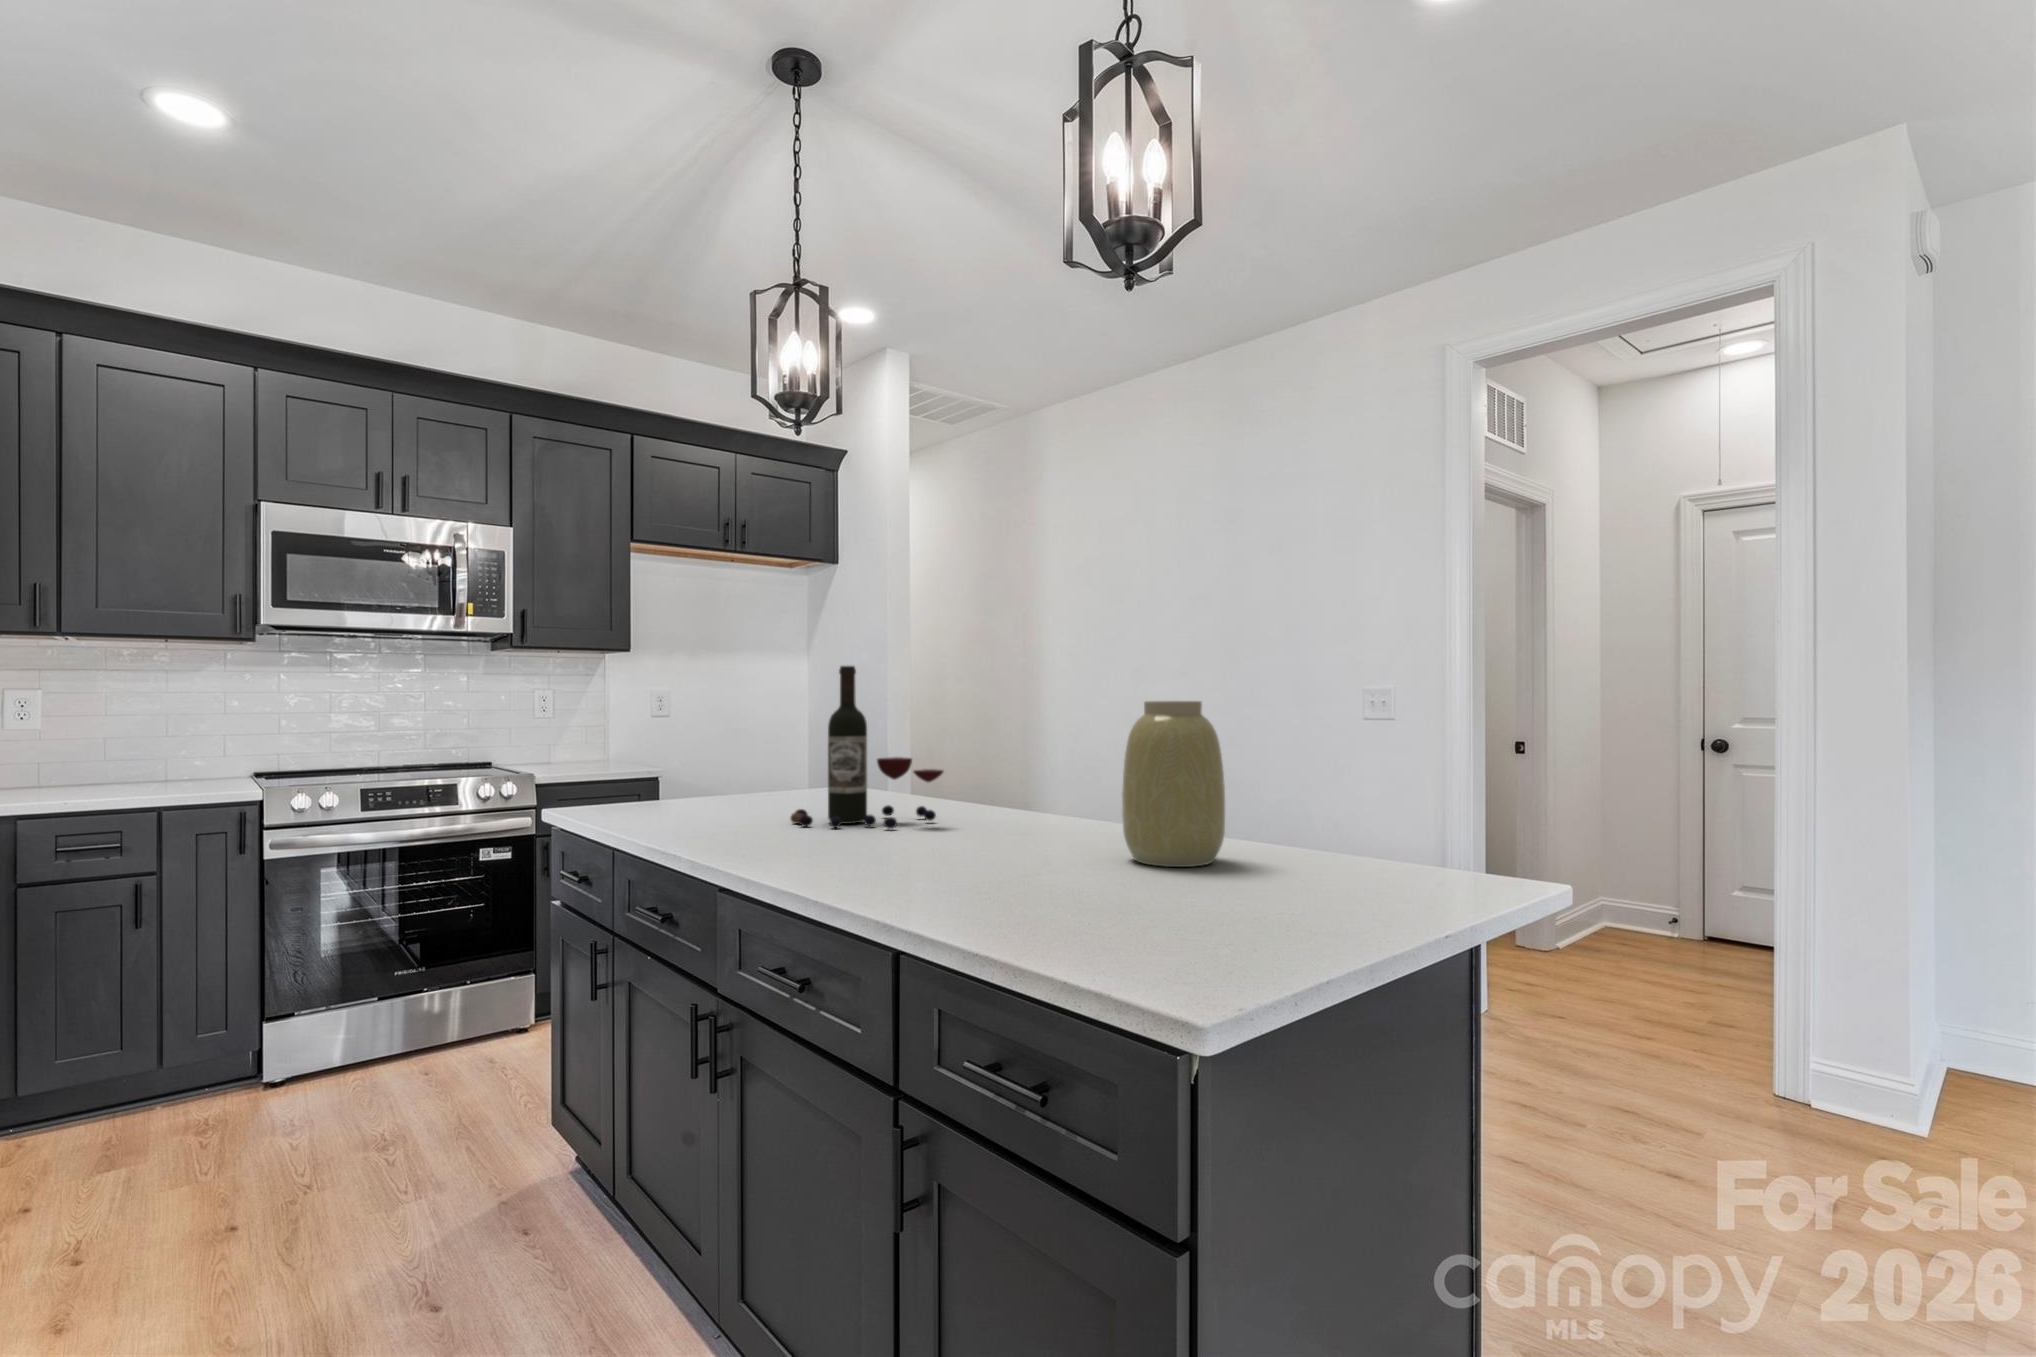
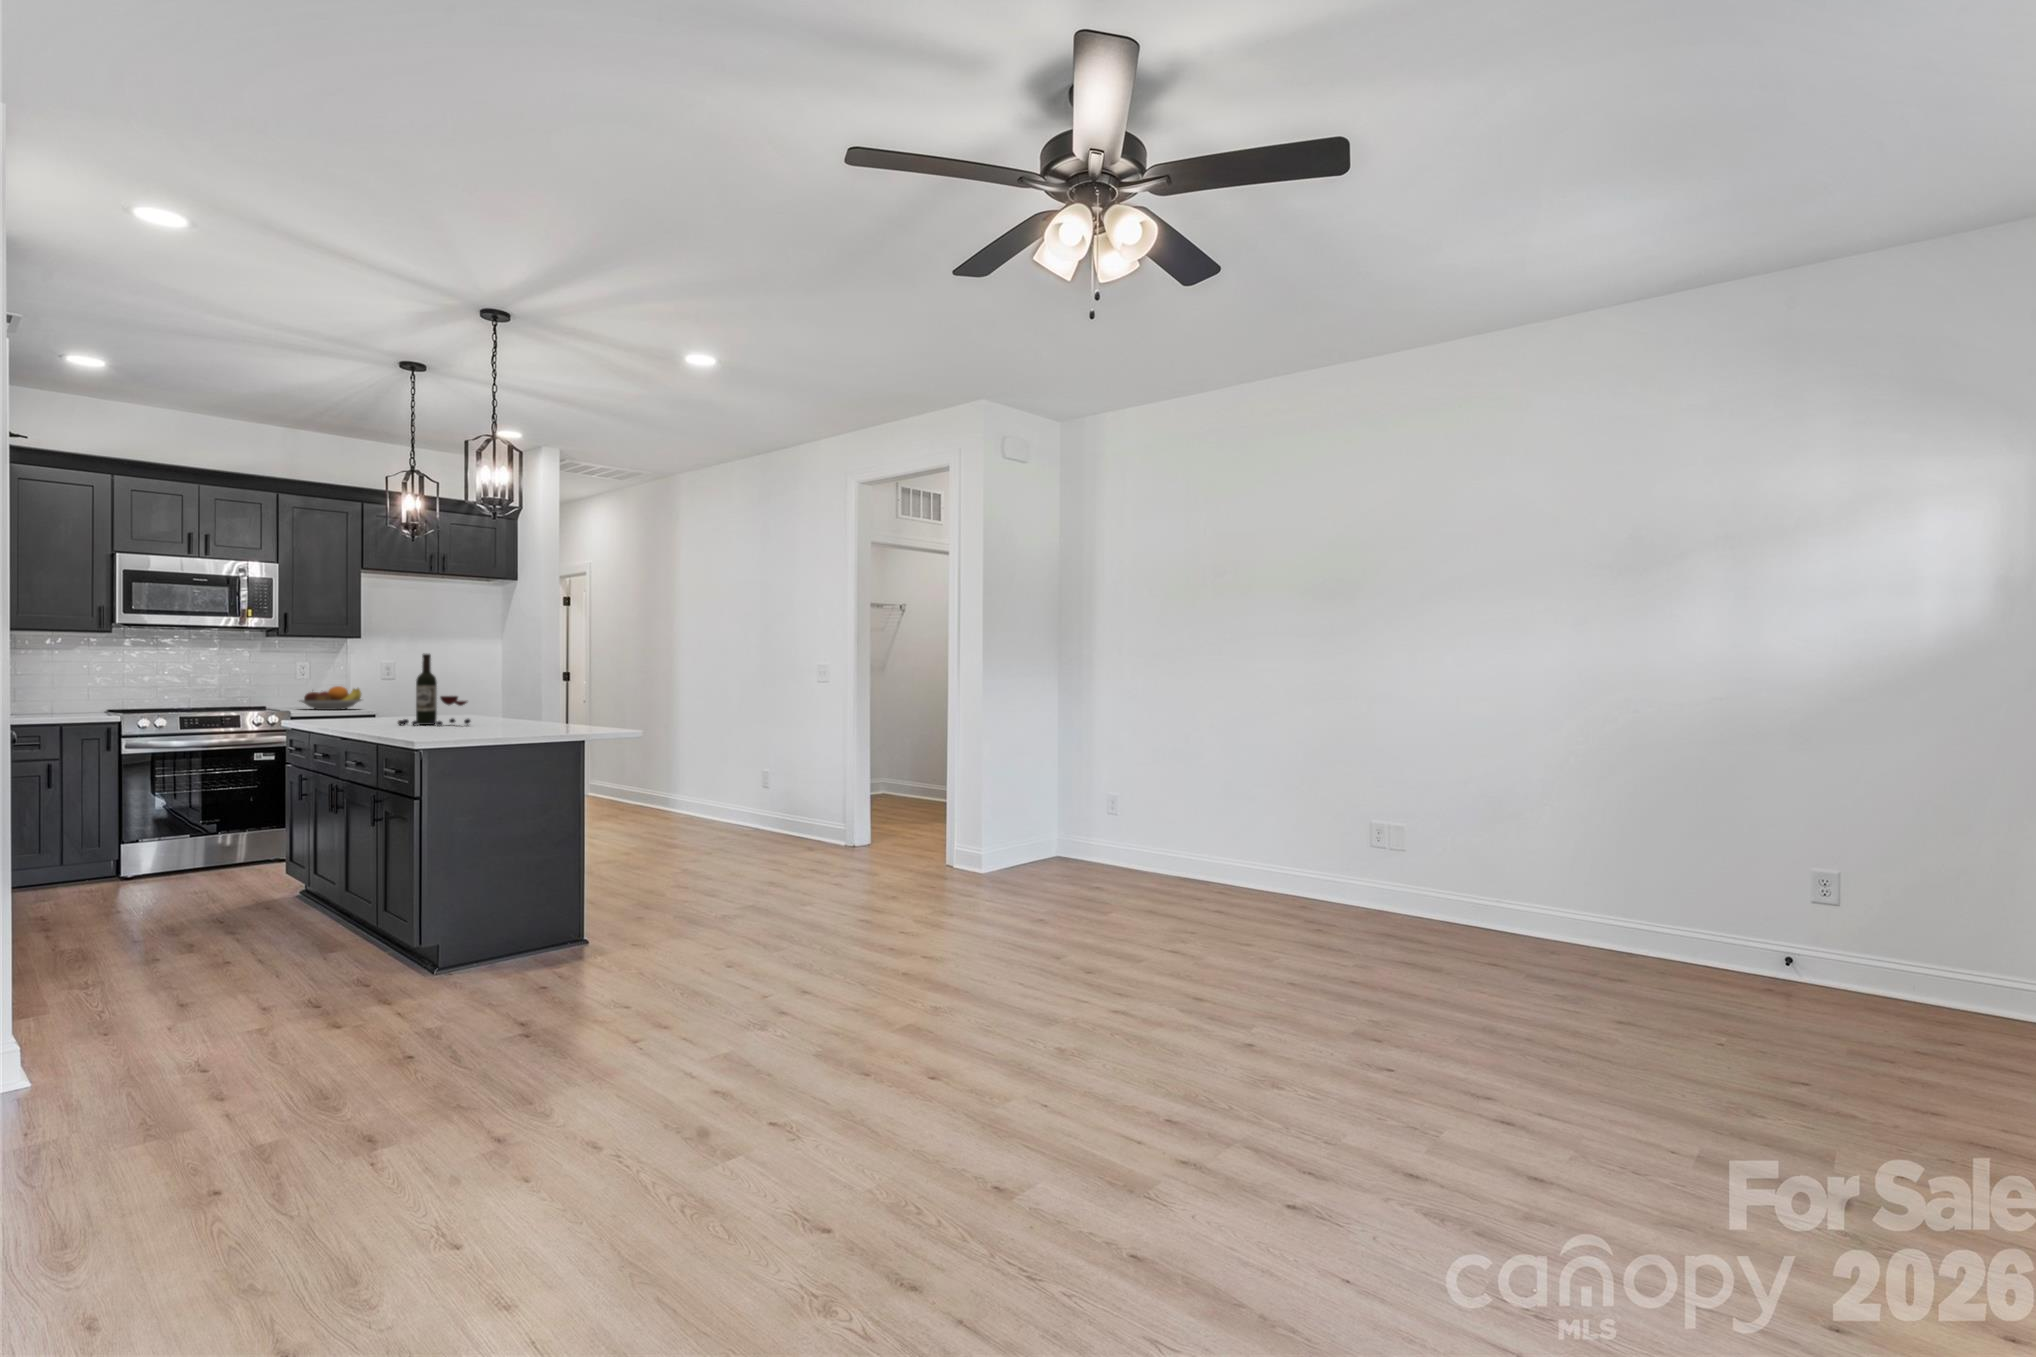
vase: present [1122,701,1225,867] -> none [505,671,548,732]
fruit bowl: none [536,728,630,767] -> present [300,686,361,710]

